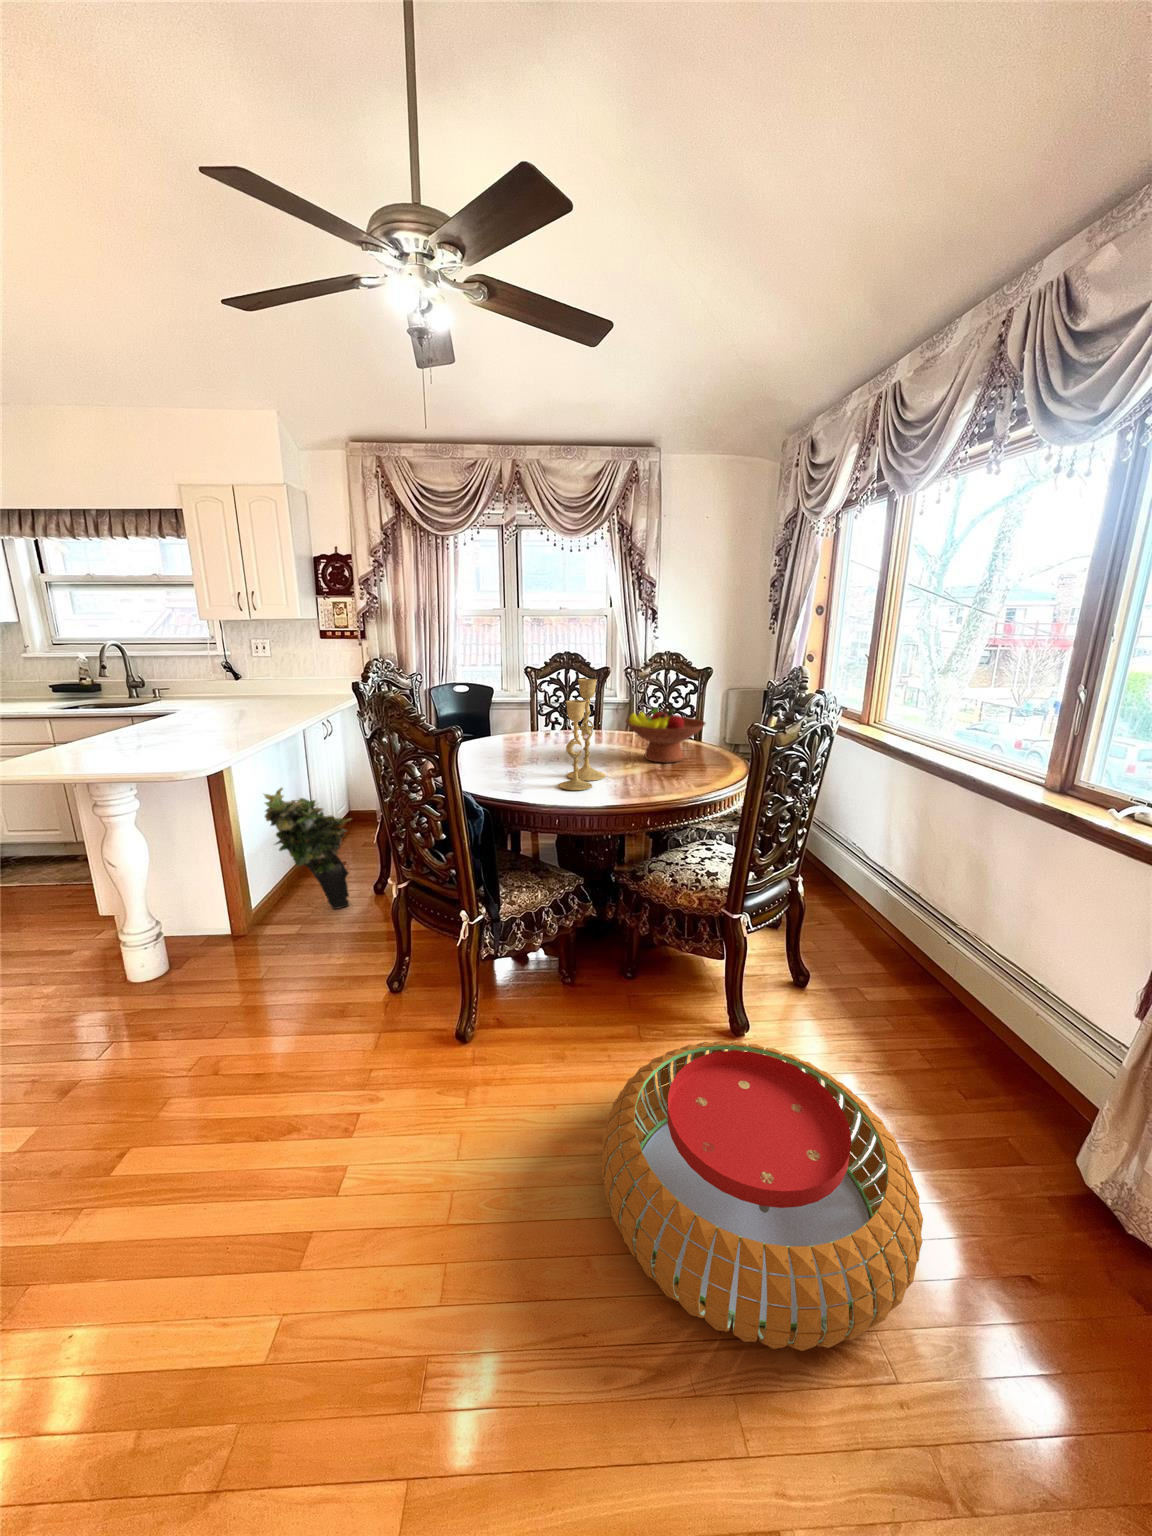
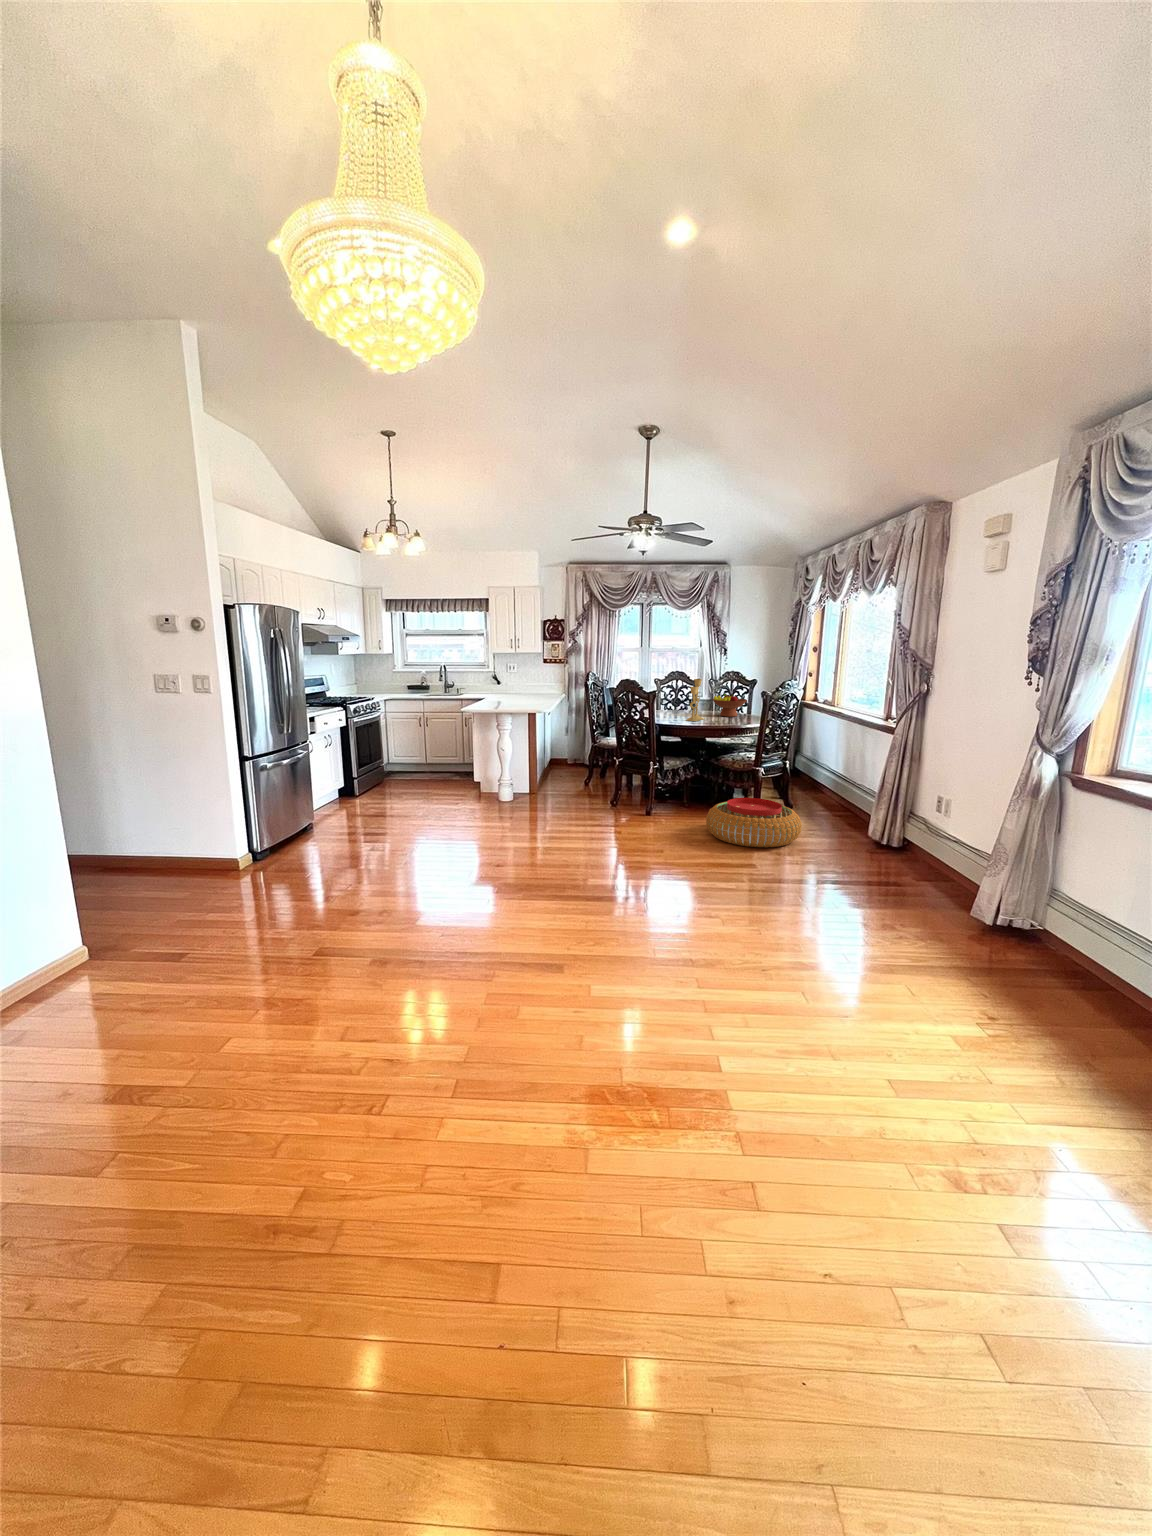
potted plant: present [264,788,351,909] -> none [545,729,581,788]

